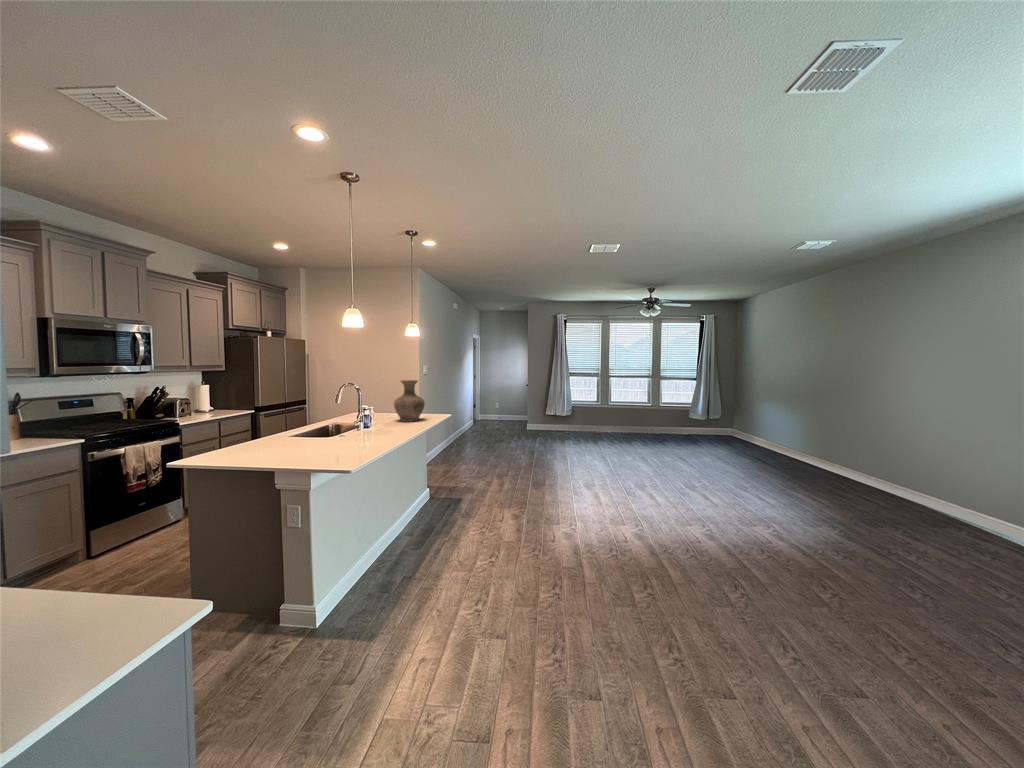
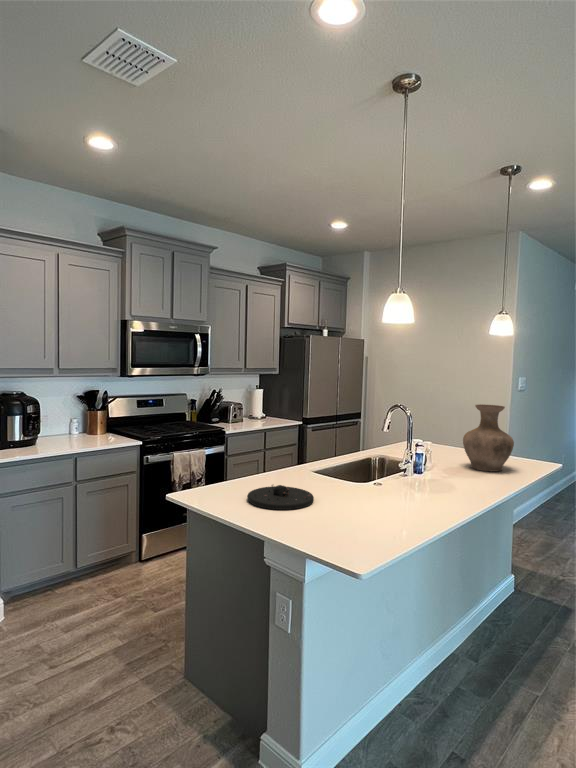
plate: none [246,442,302,457] -> present [247,485,314,510]

